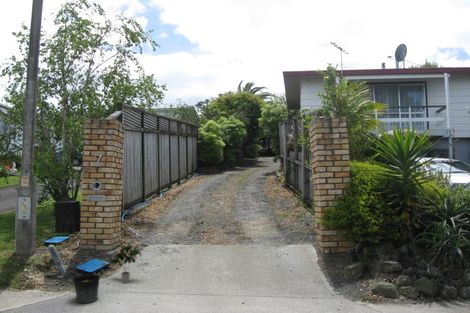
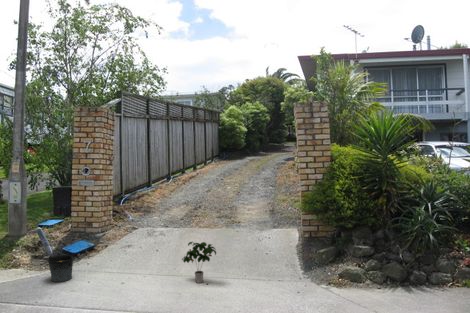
potted plant: present [110,245,141,283] -> present [182,242,216,283]

